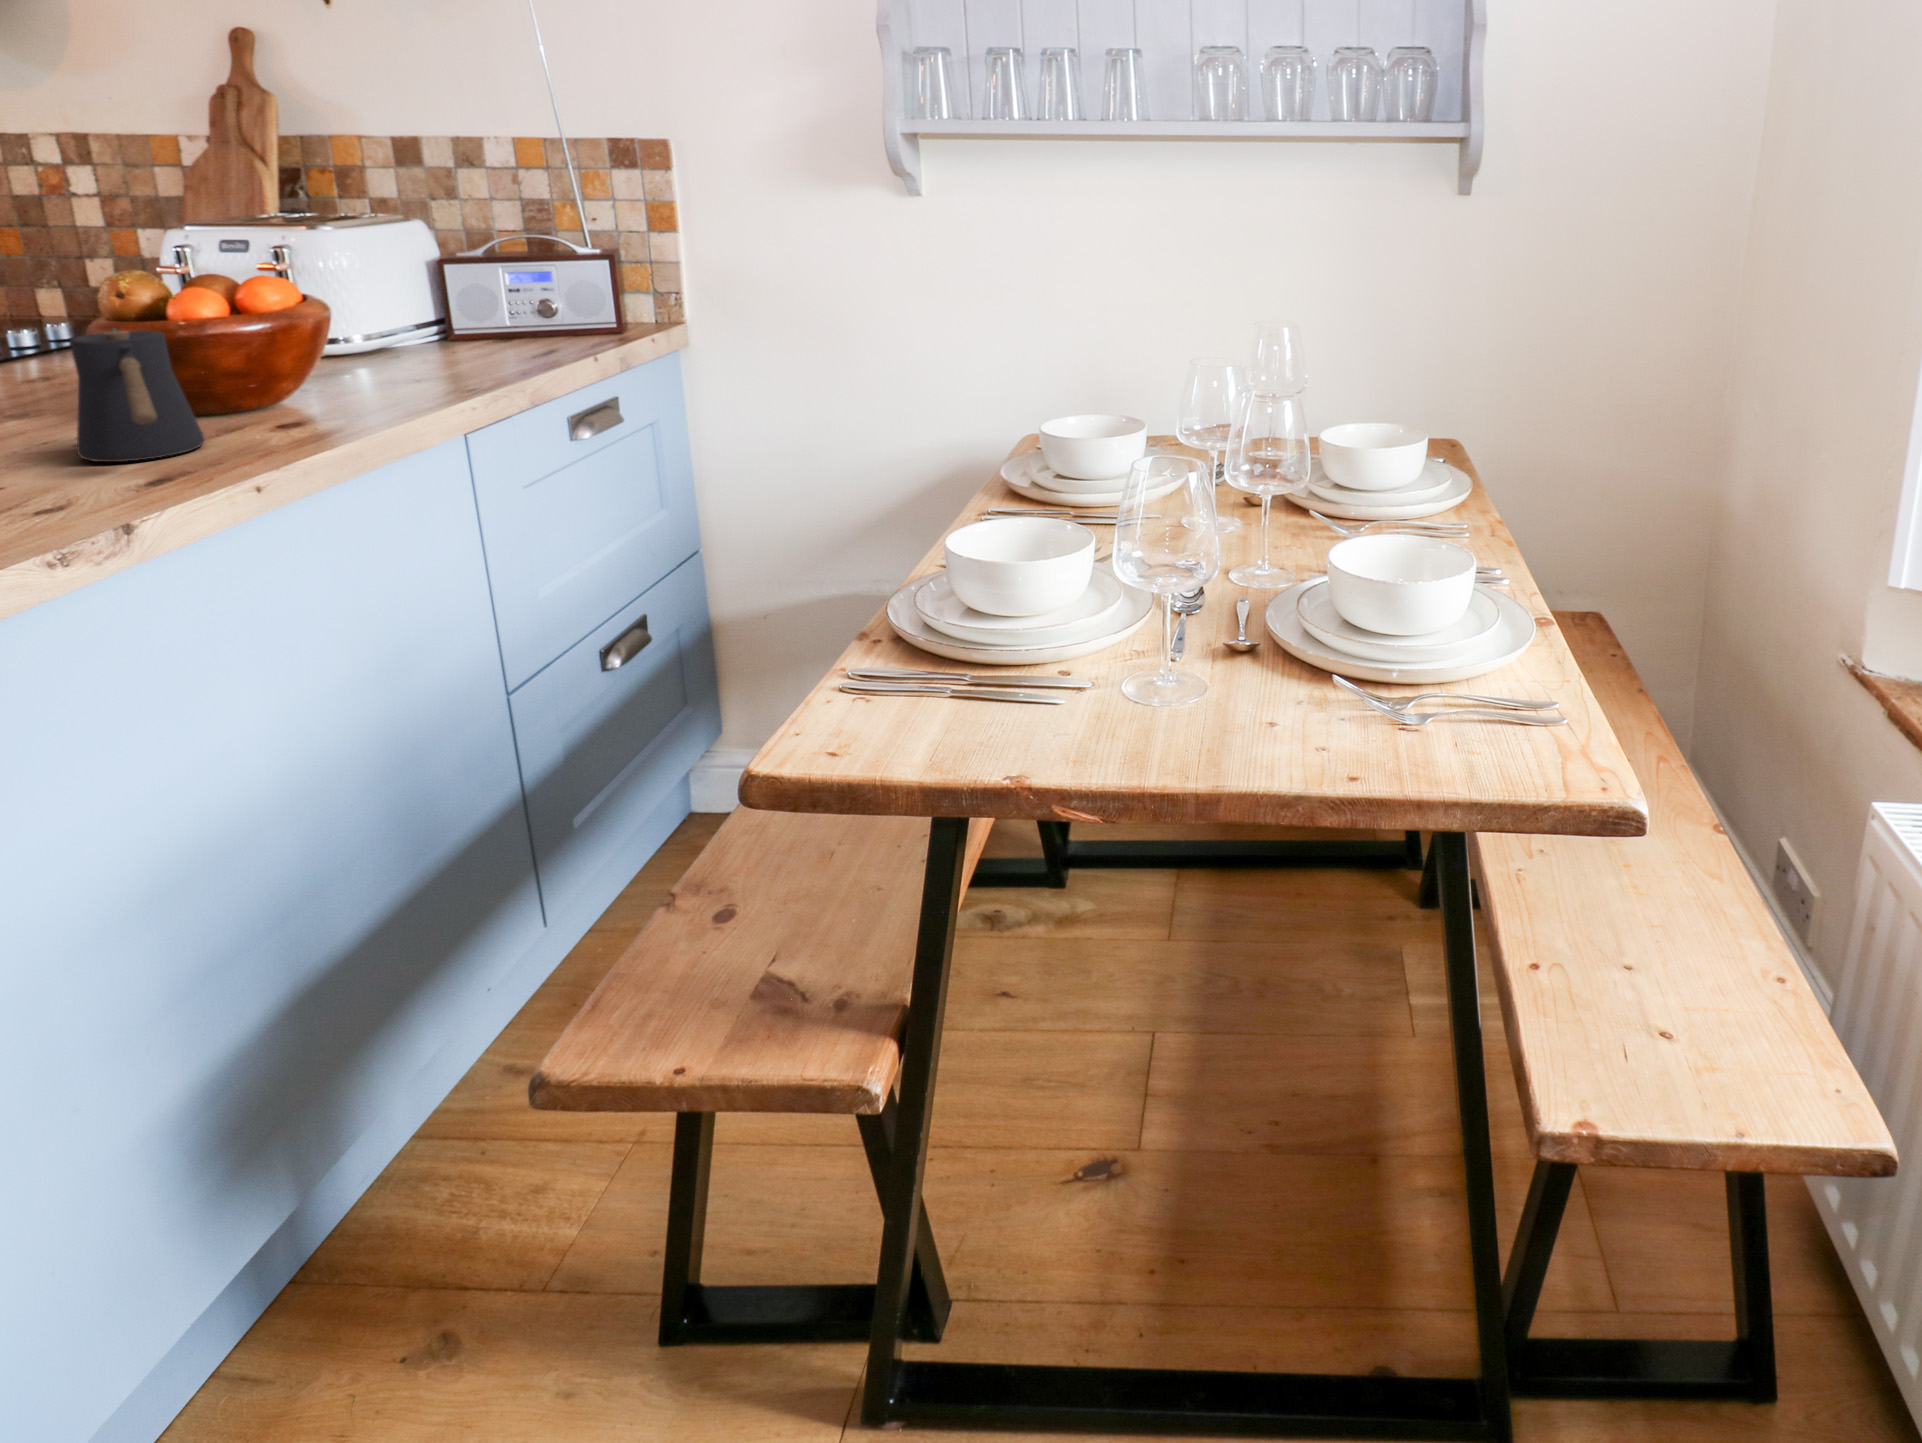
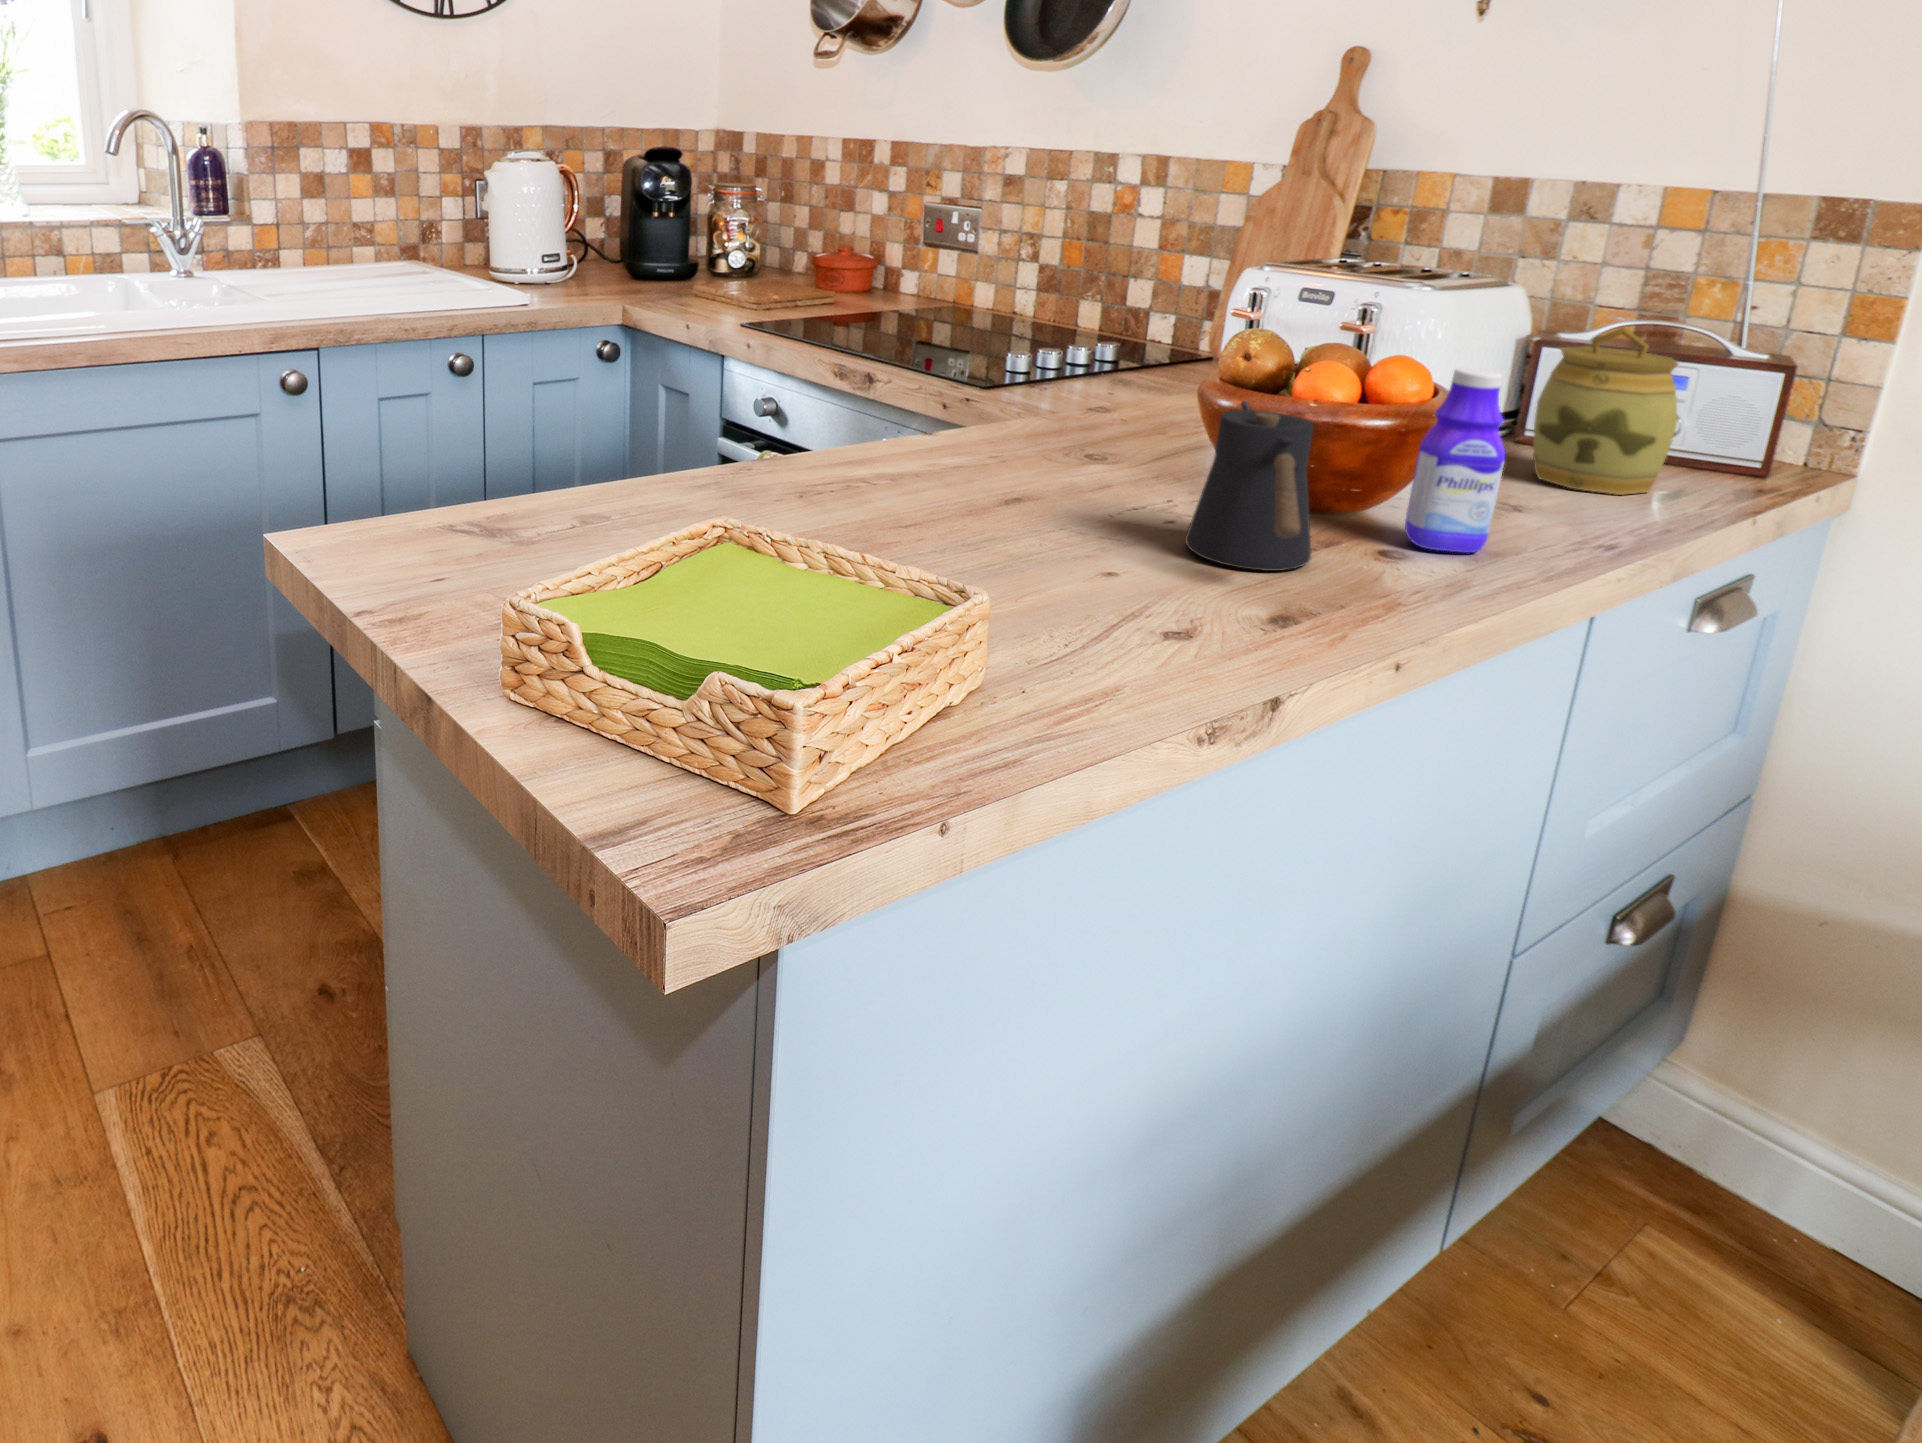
jar: none [436,239,535,362] -> present [1533,327,1678,495]
bottle: none [288,275,369,418] -> present [1405,368,1505,553]

